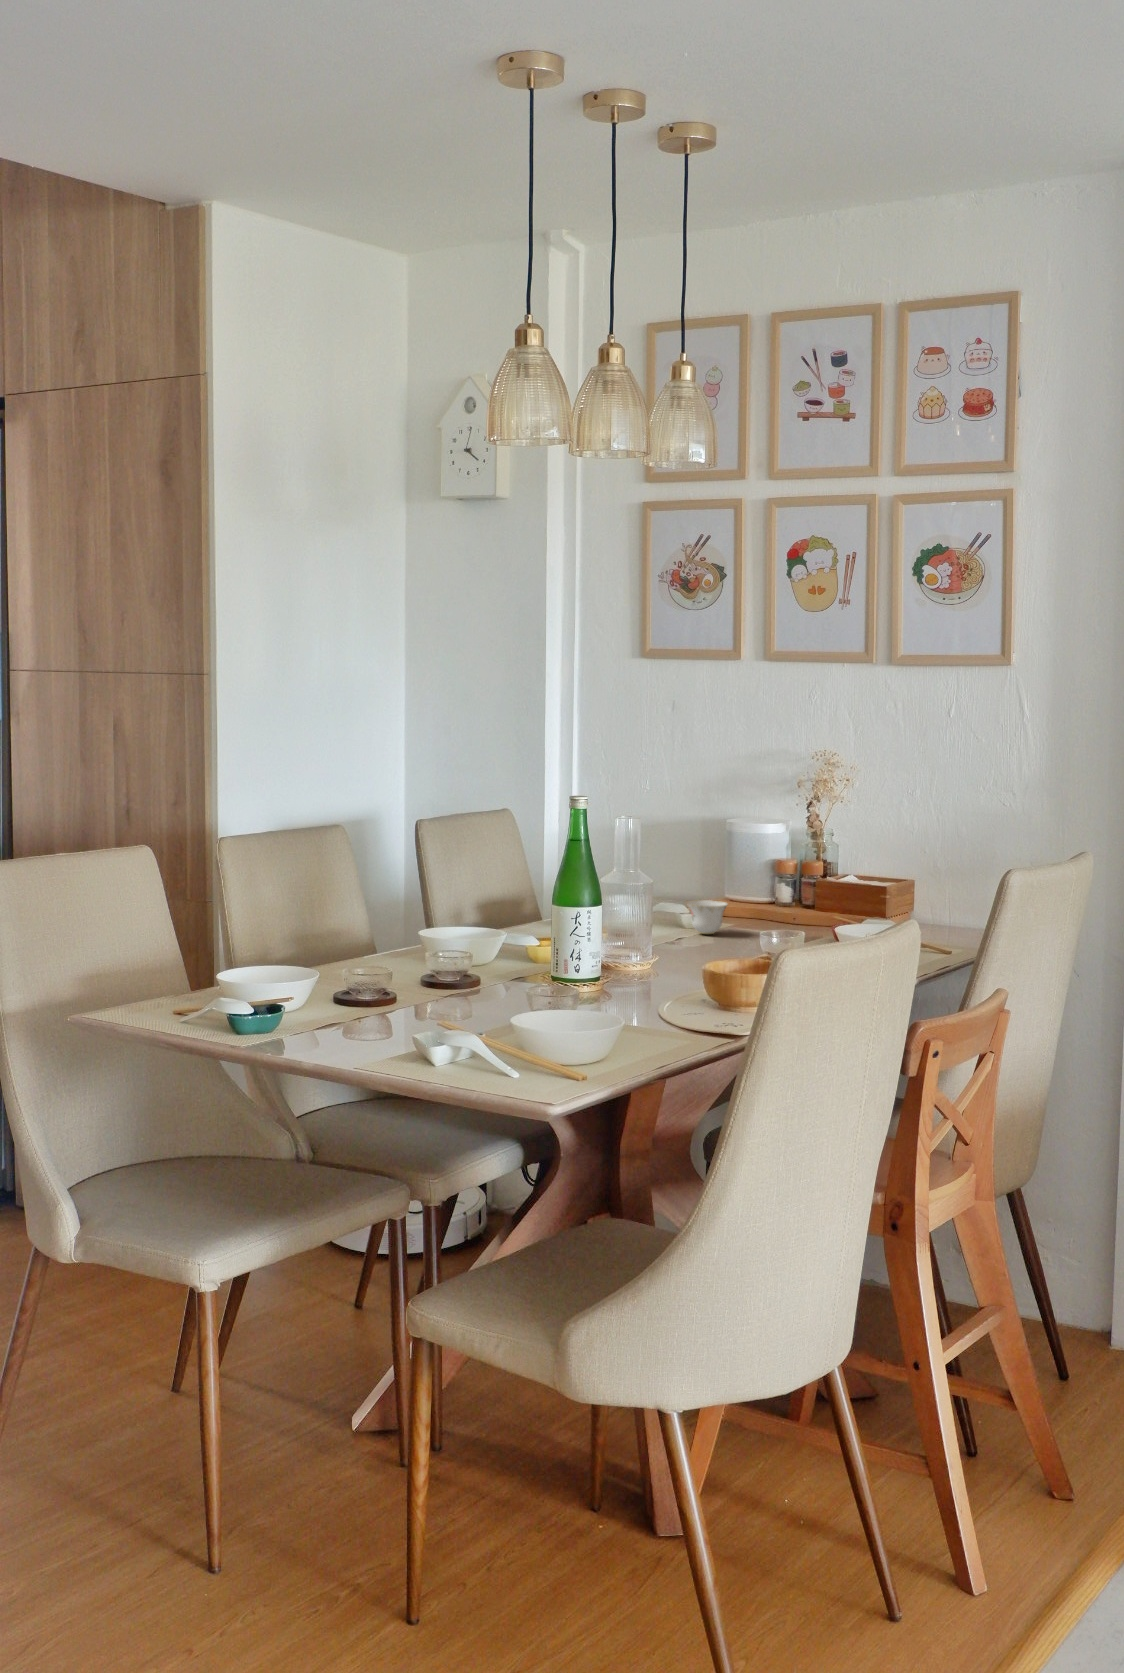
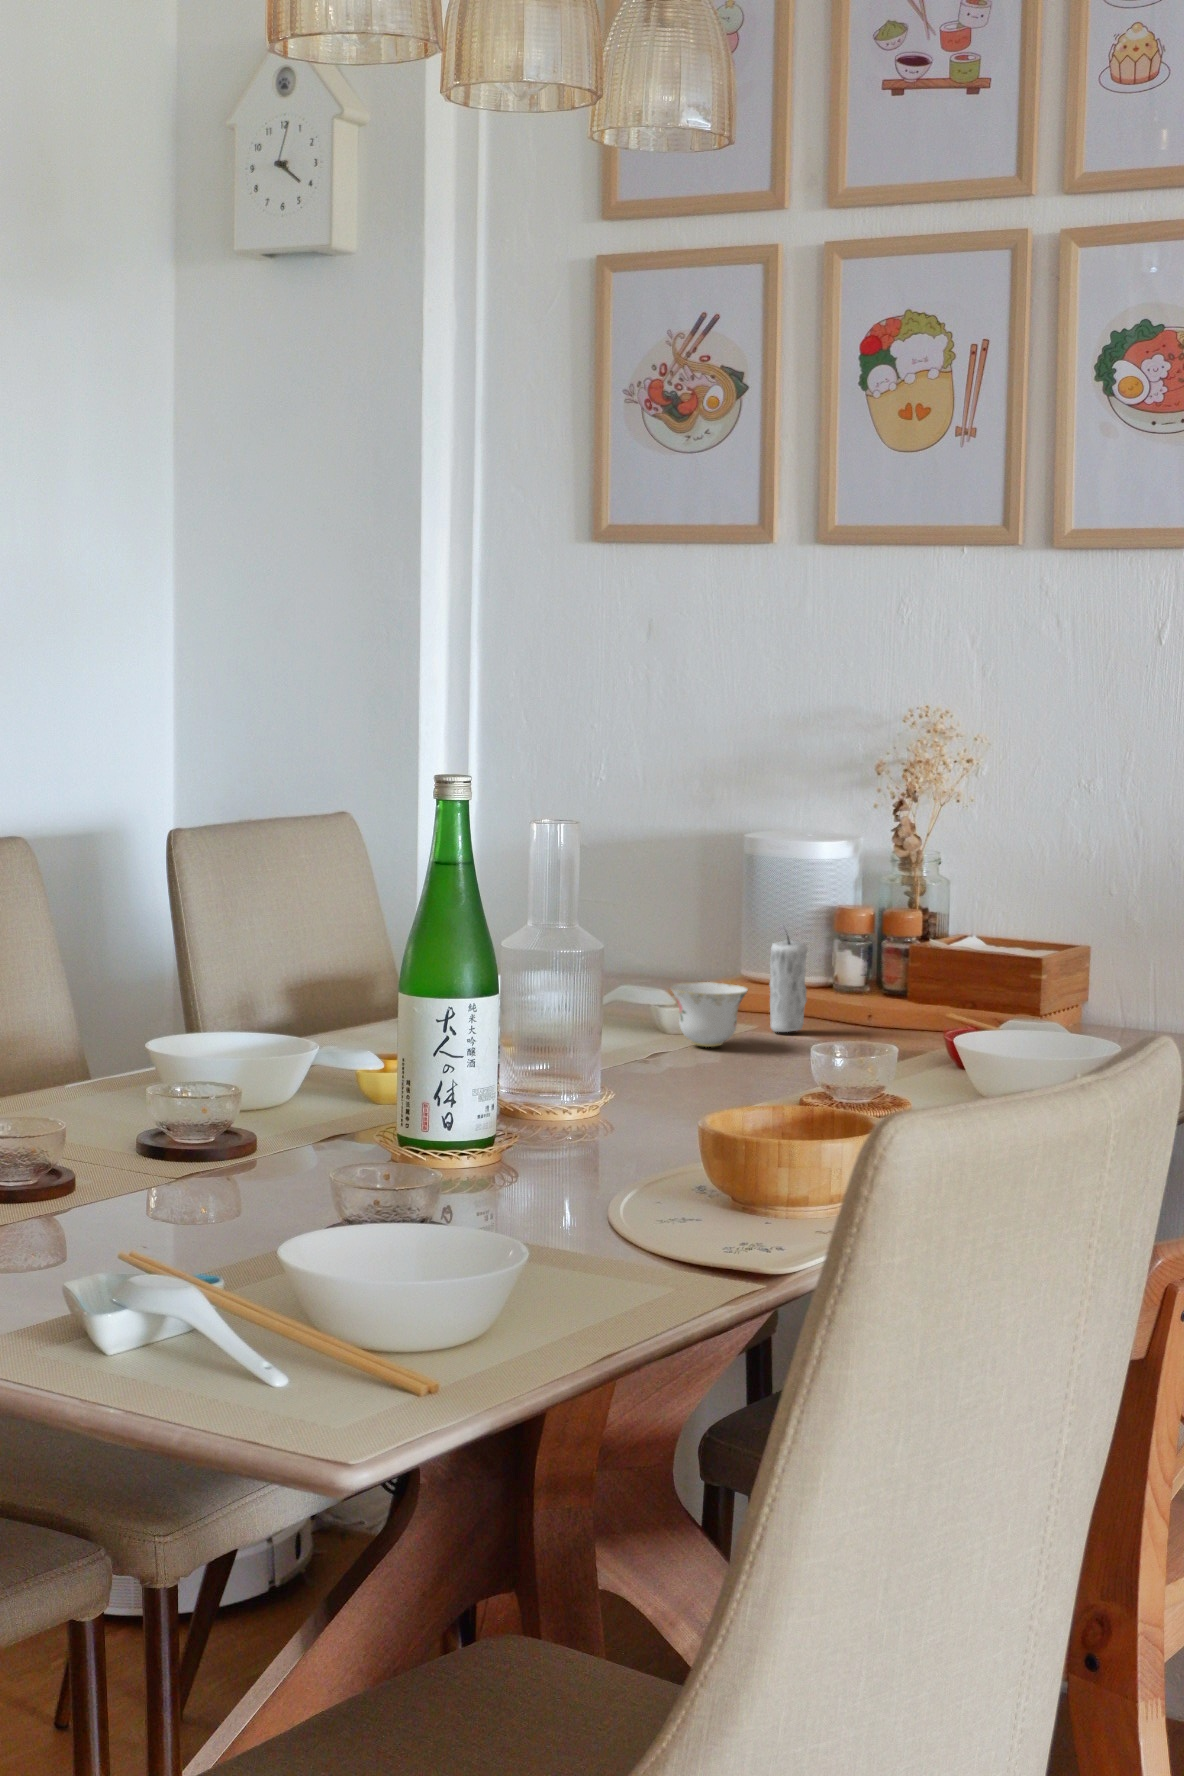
candle: none [740,868,760,927] -> present [770,934,808,1032]

